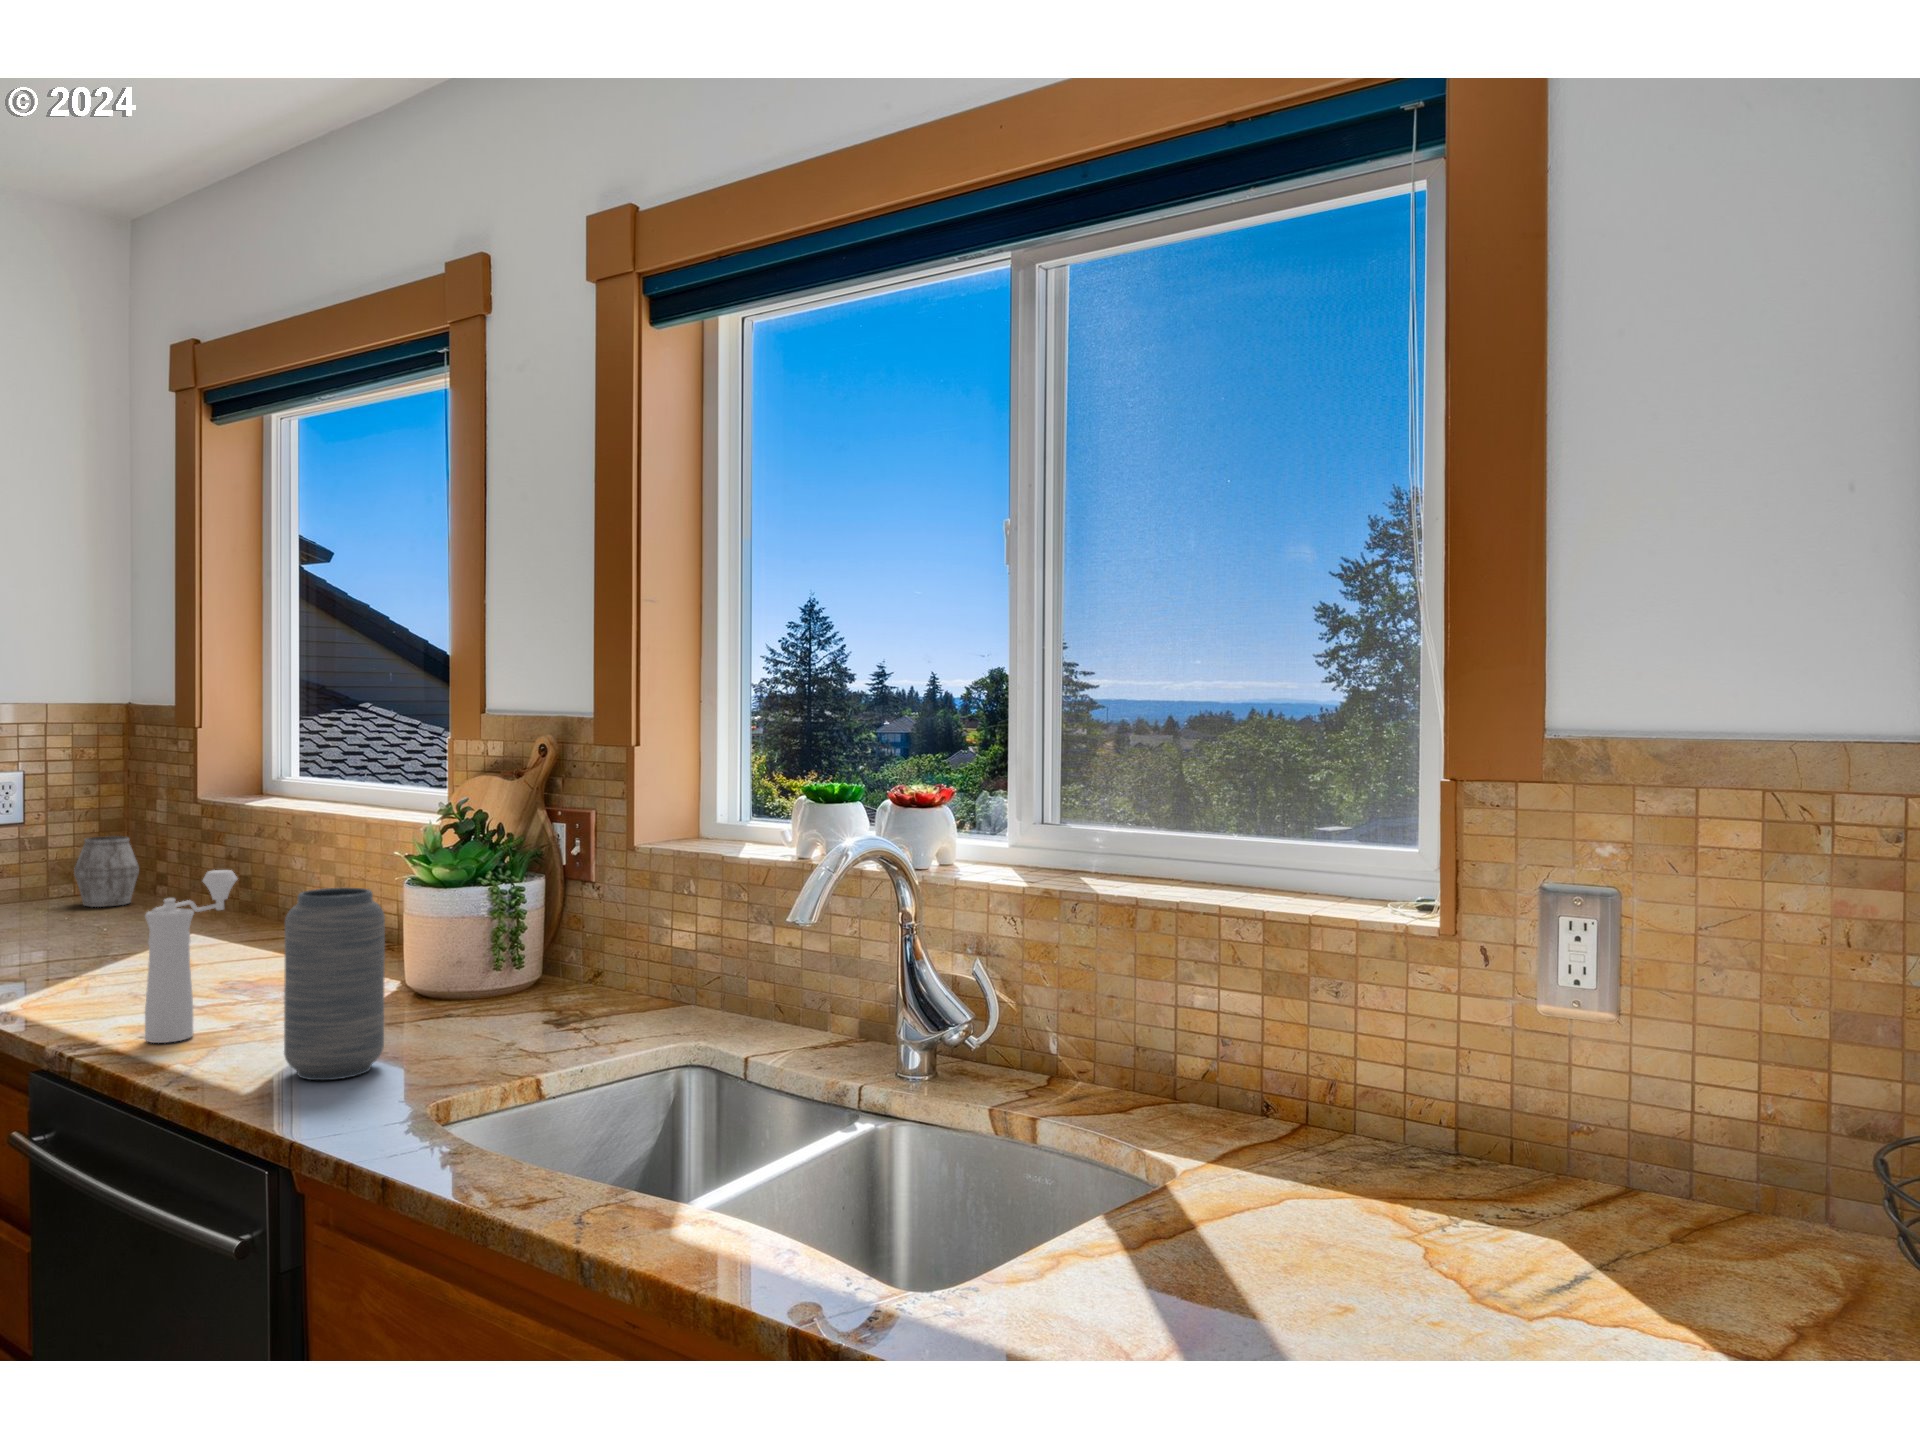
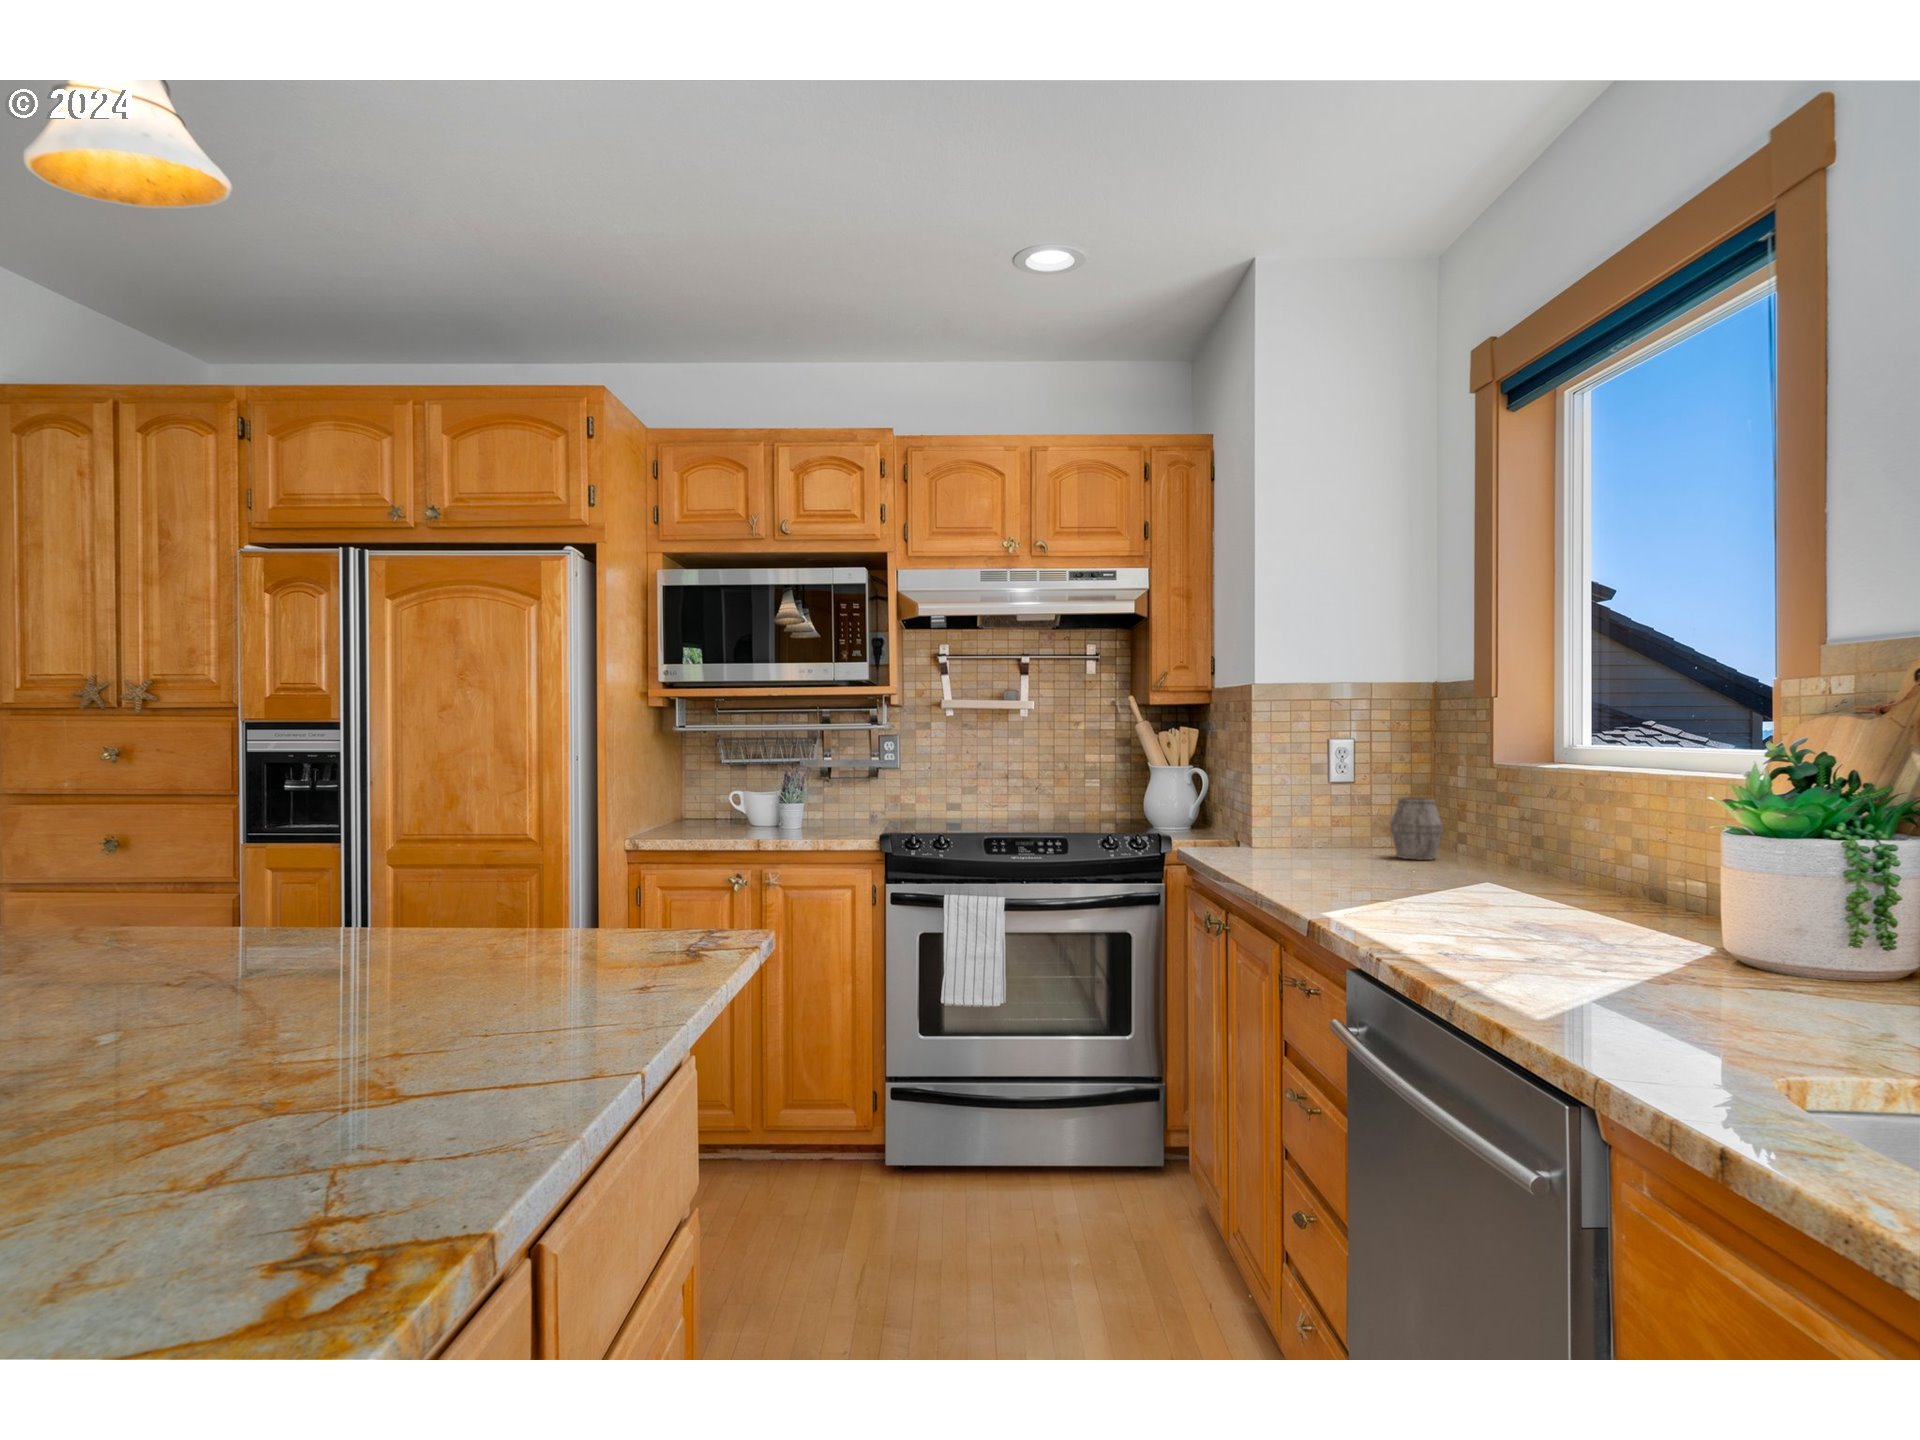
pepper mill: present [145,870,237,1043] -> none [1442,796,1534,962]
vase: present [284,888,385,1080] -> none [1587,804,1710,1026]

